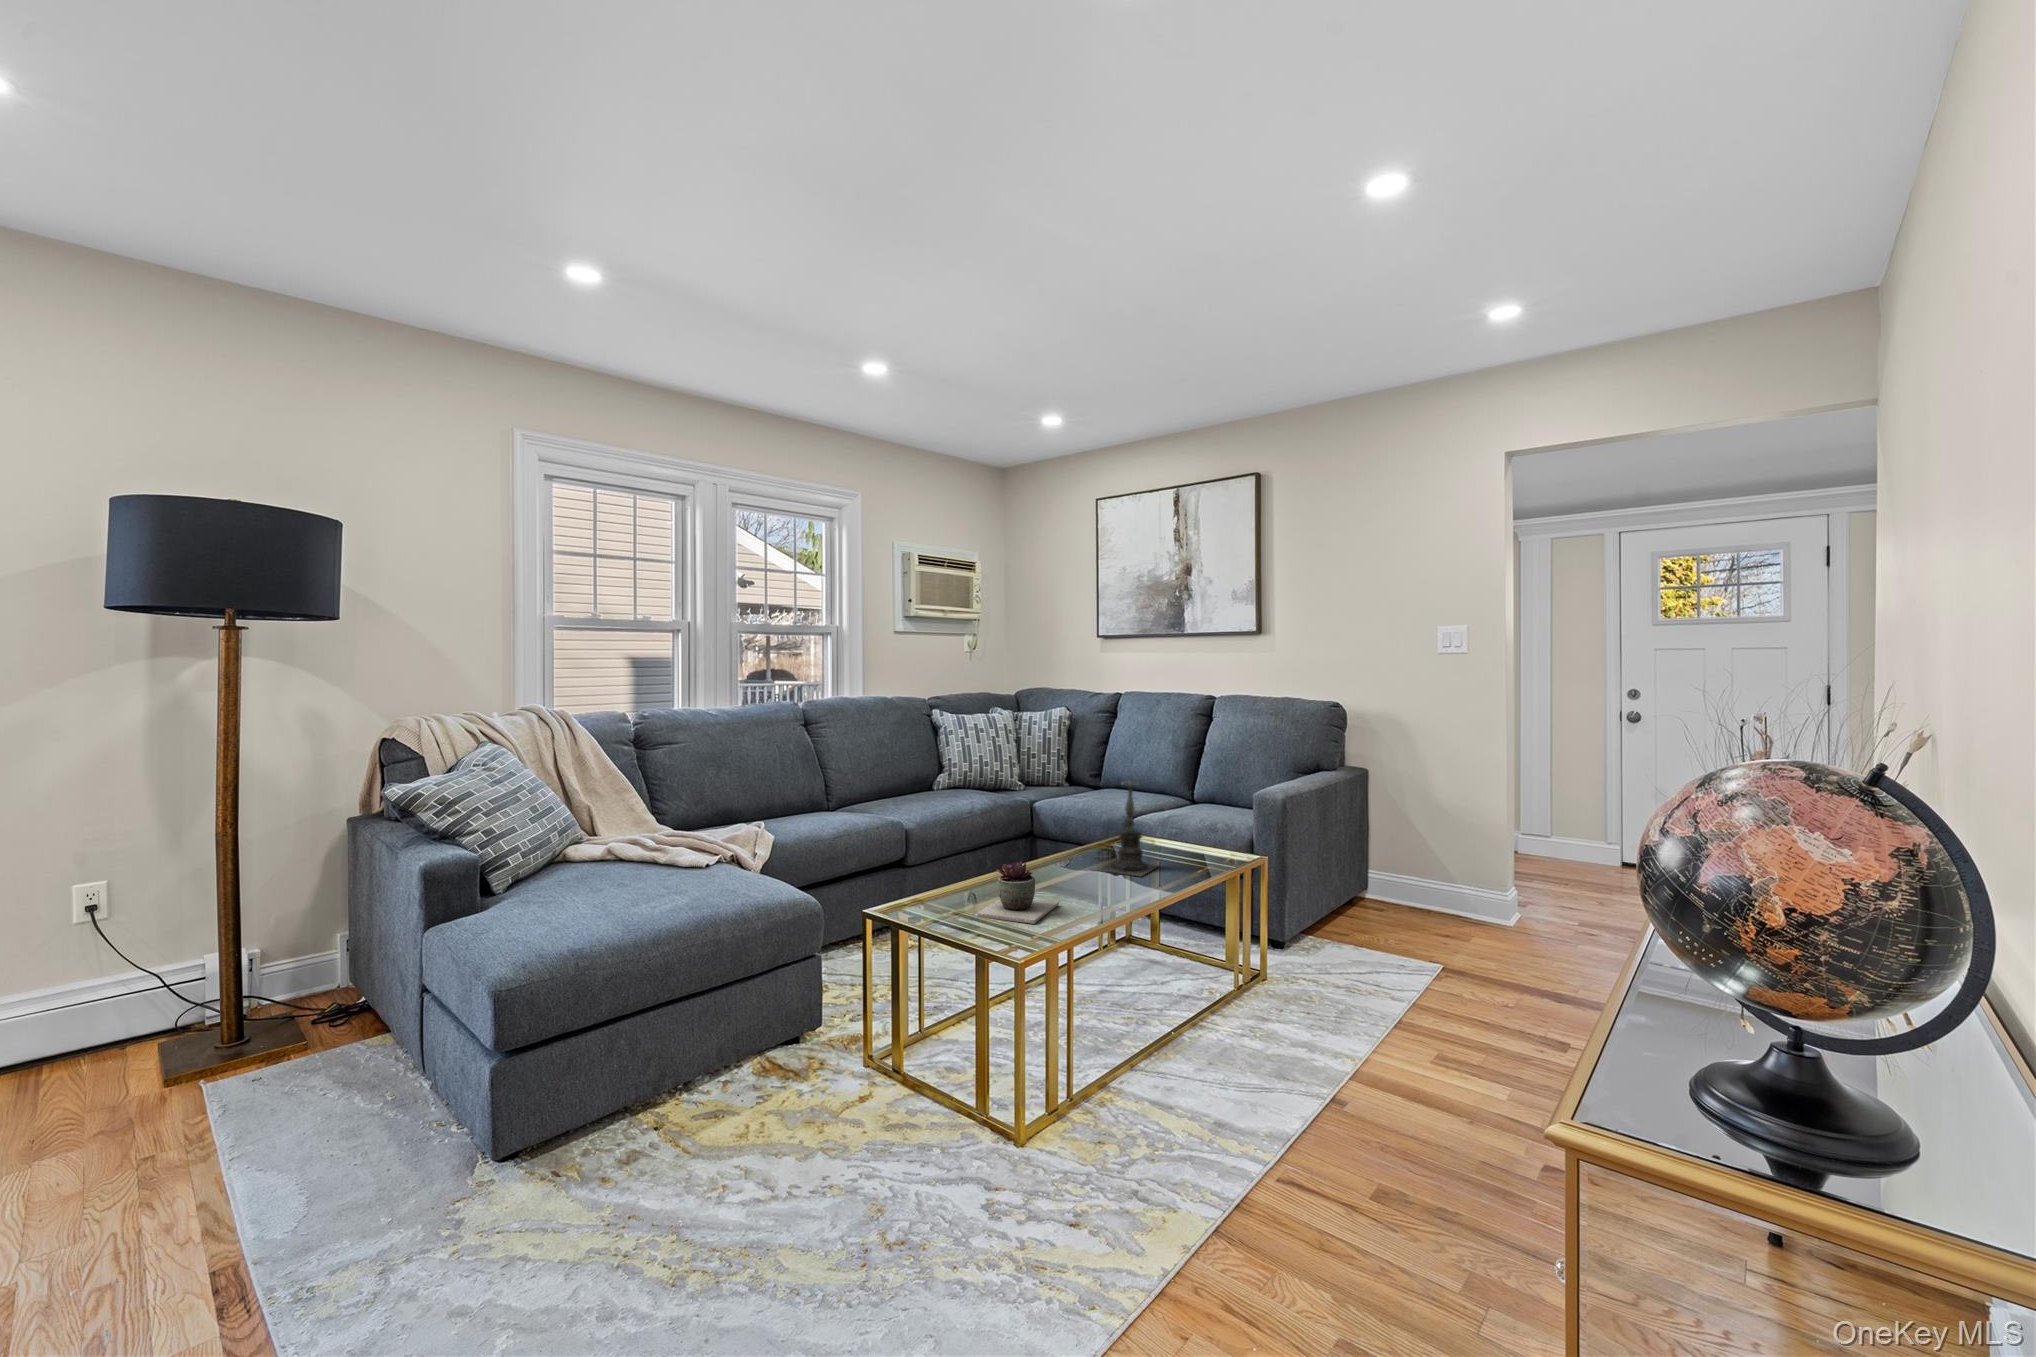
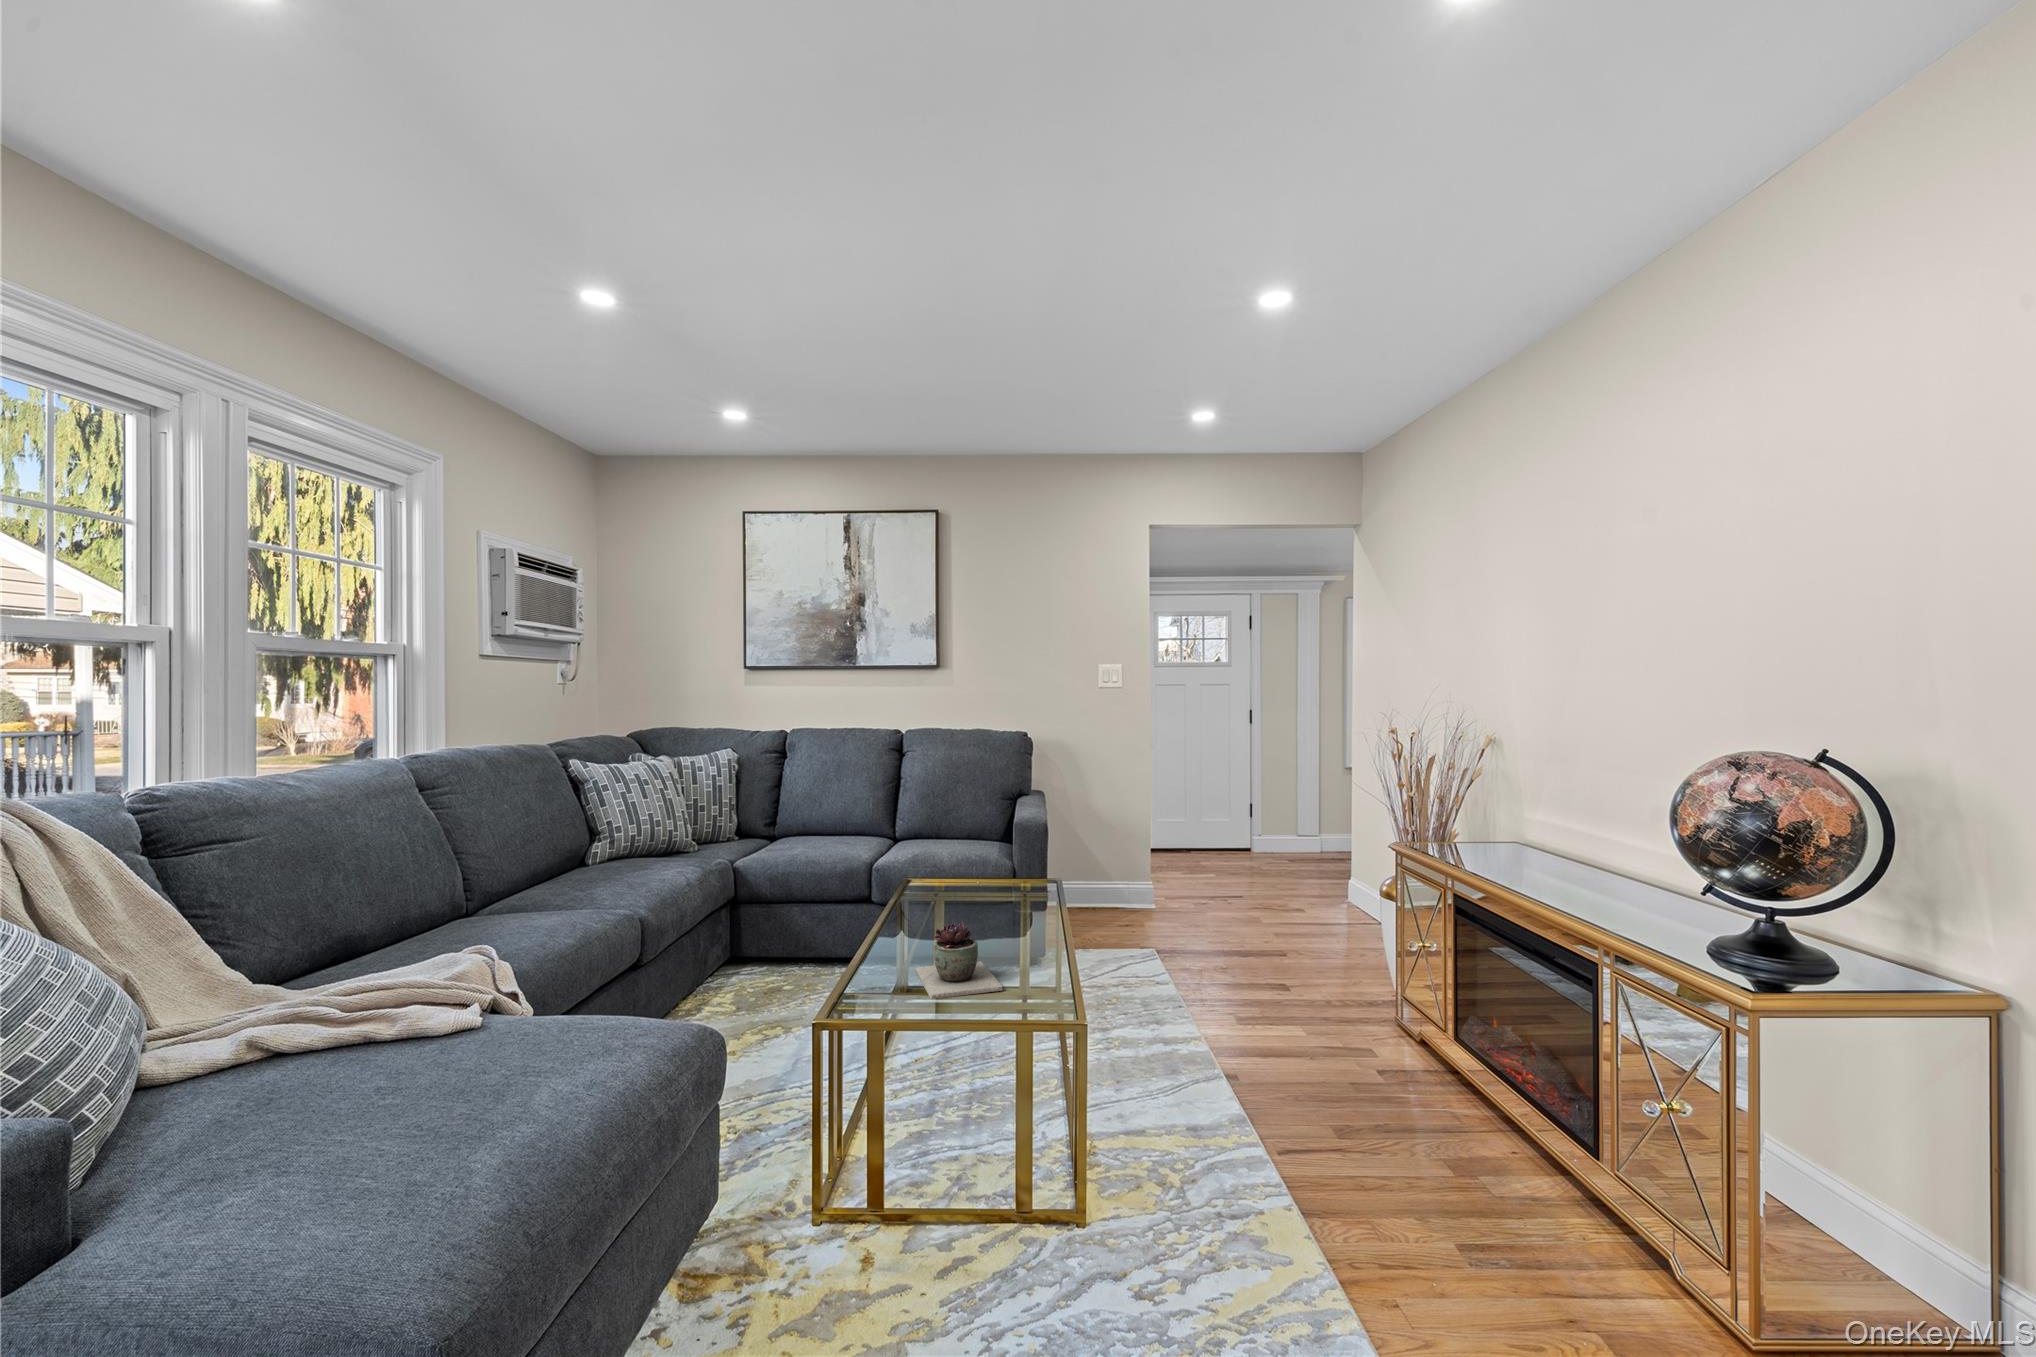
candle holder: present [1099,780,1158,876] -> none [934,806,990,923]

